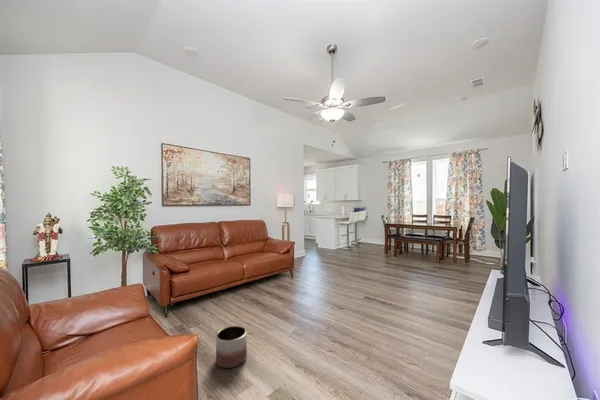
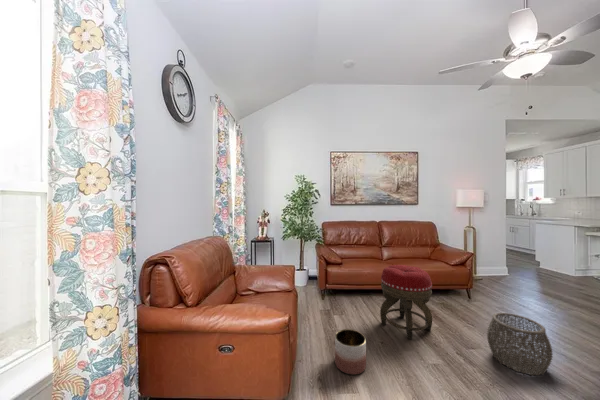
footstool: none [239,258,280,320] -> present [380,265,432,339]
woven basket: none [315,277,347,313] -> present [487,313,553,376]

